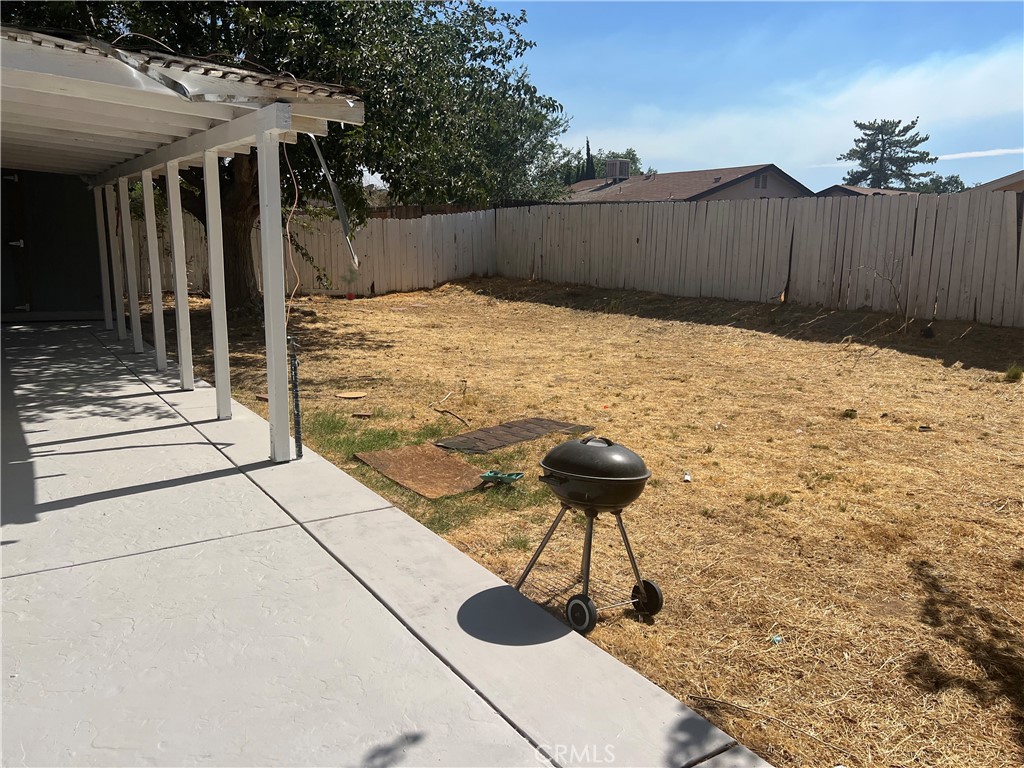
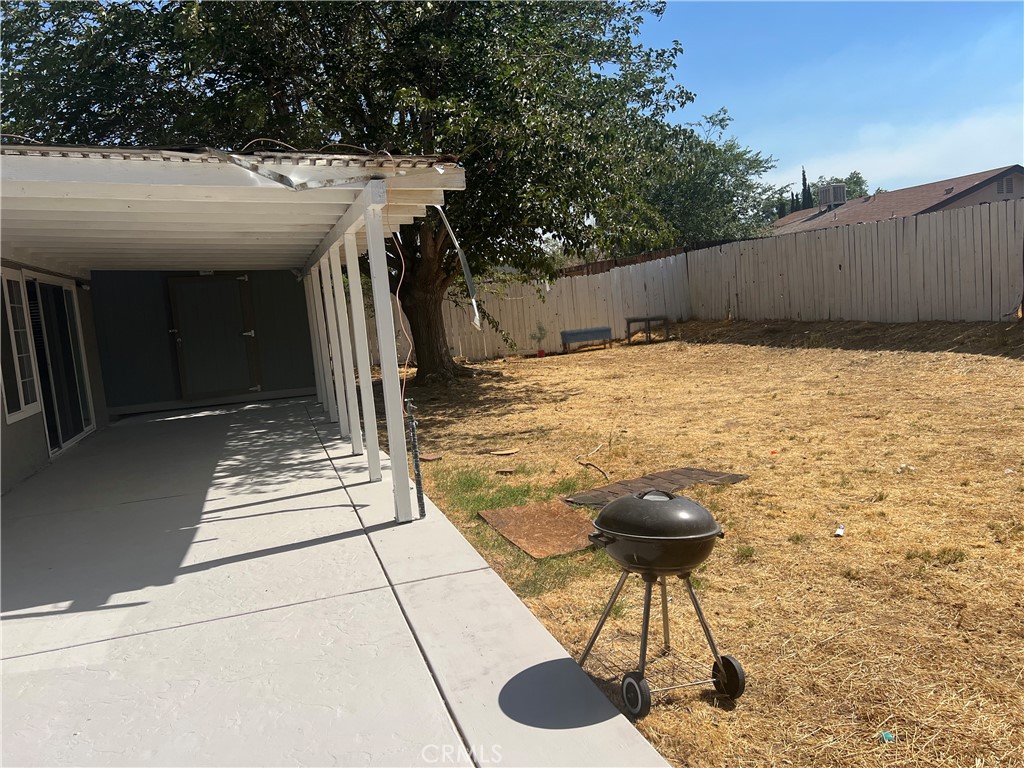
round table: none [434,268,478,296] -> present [625,315,670,344]
bench: none [371,275,422,299] -> present [560,326,612,354]

